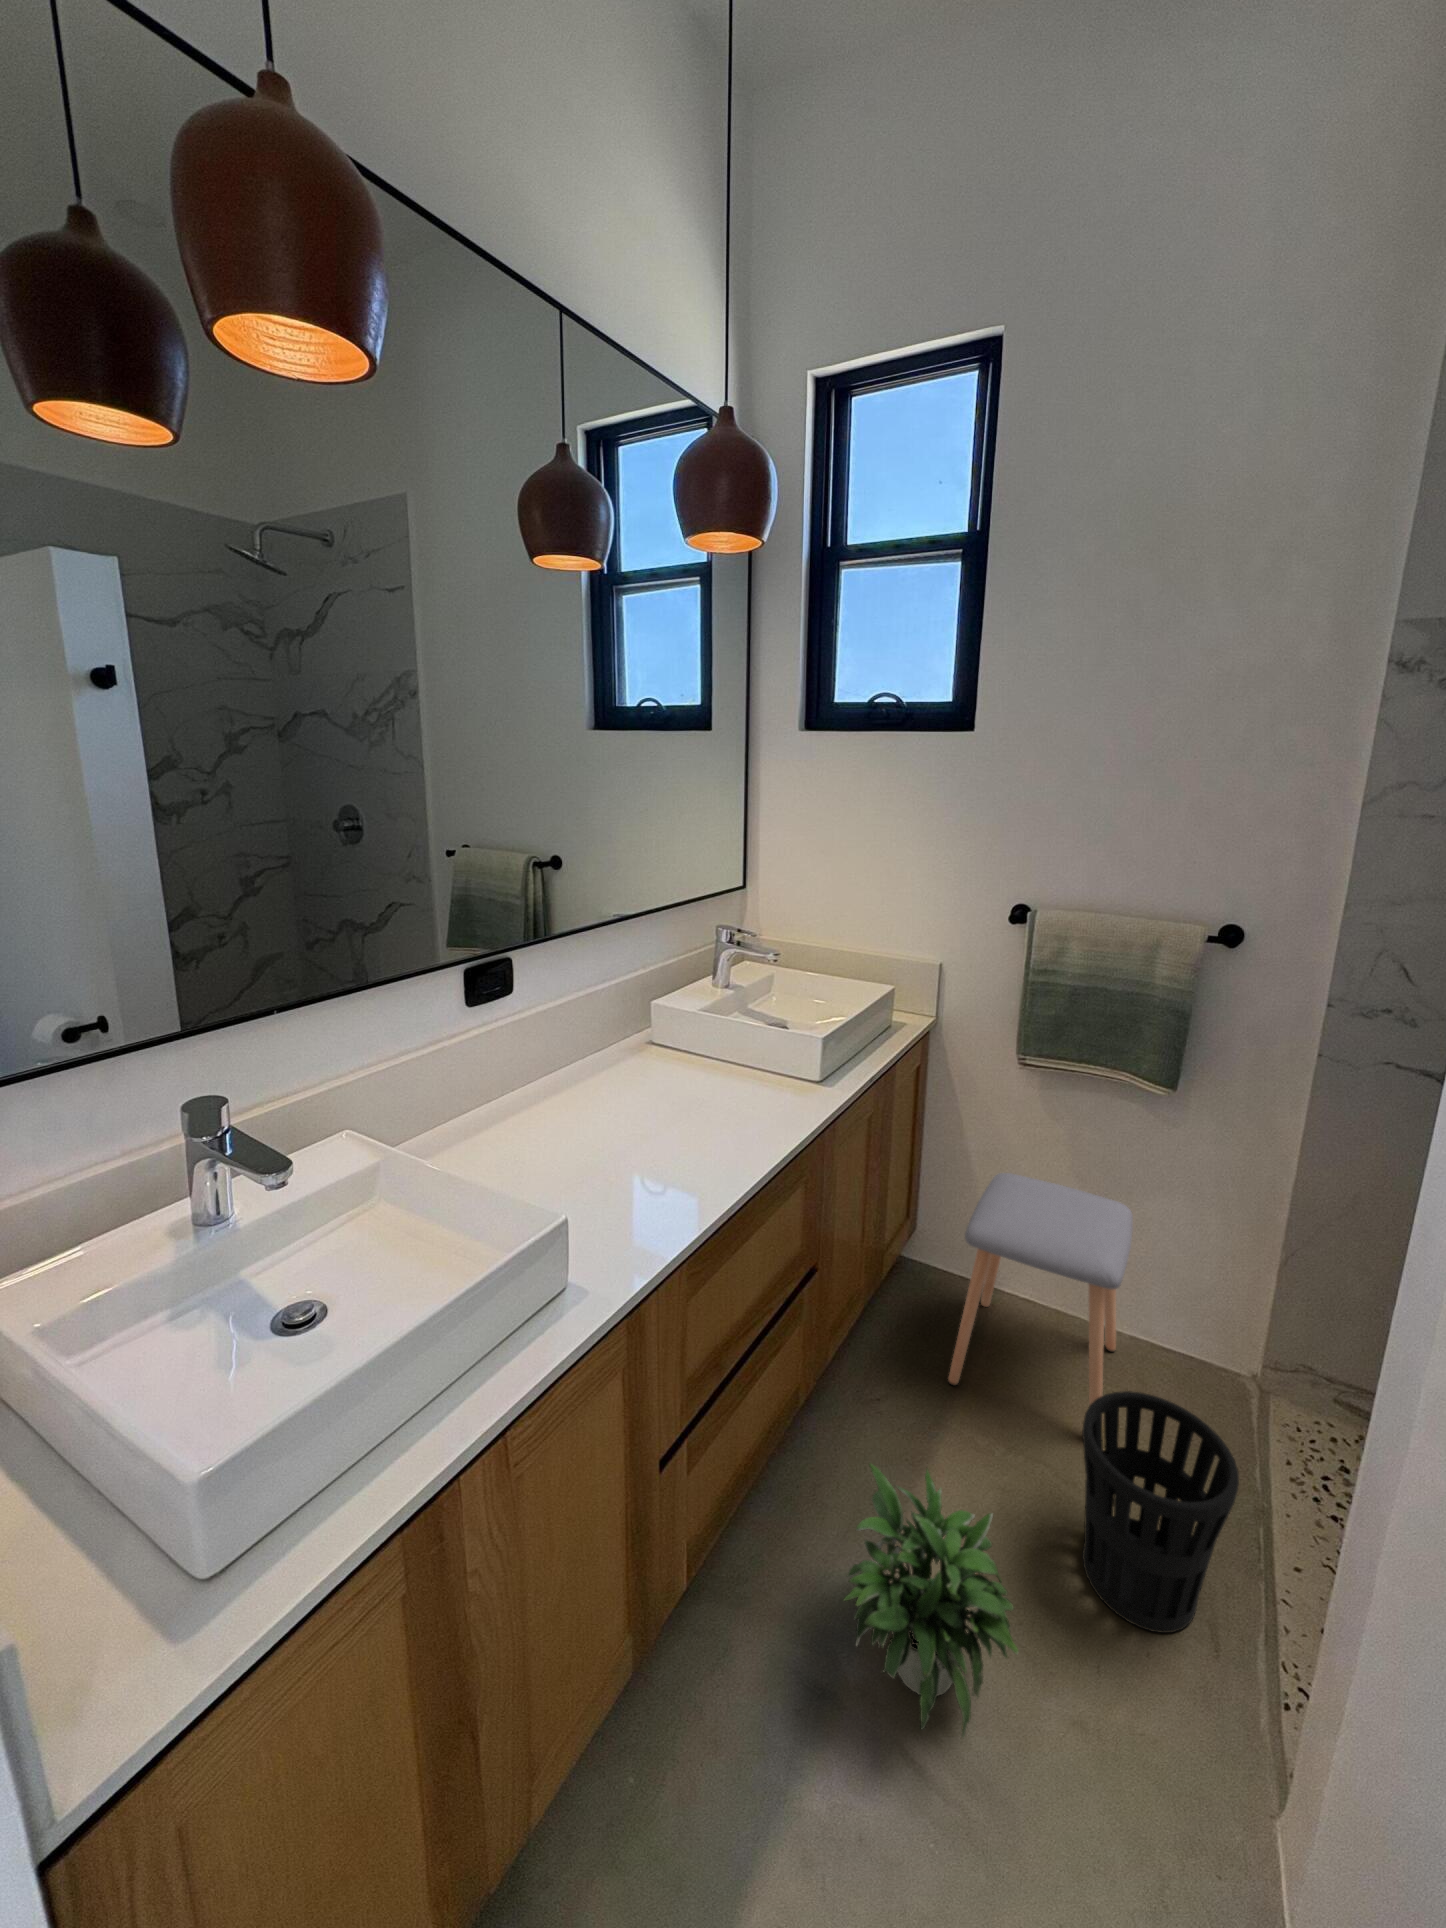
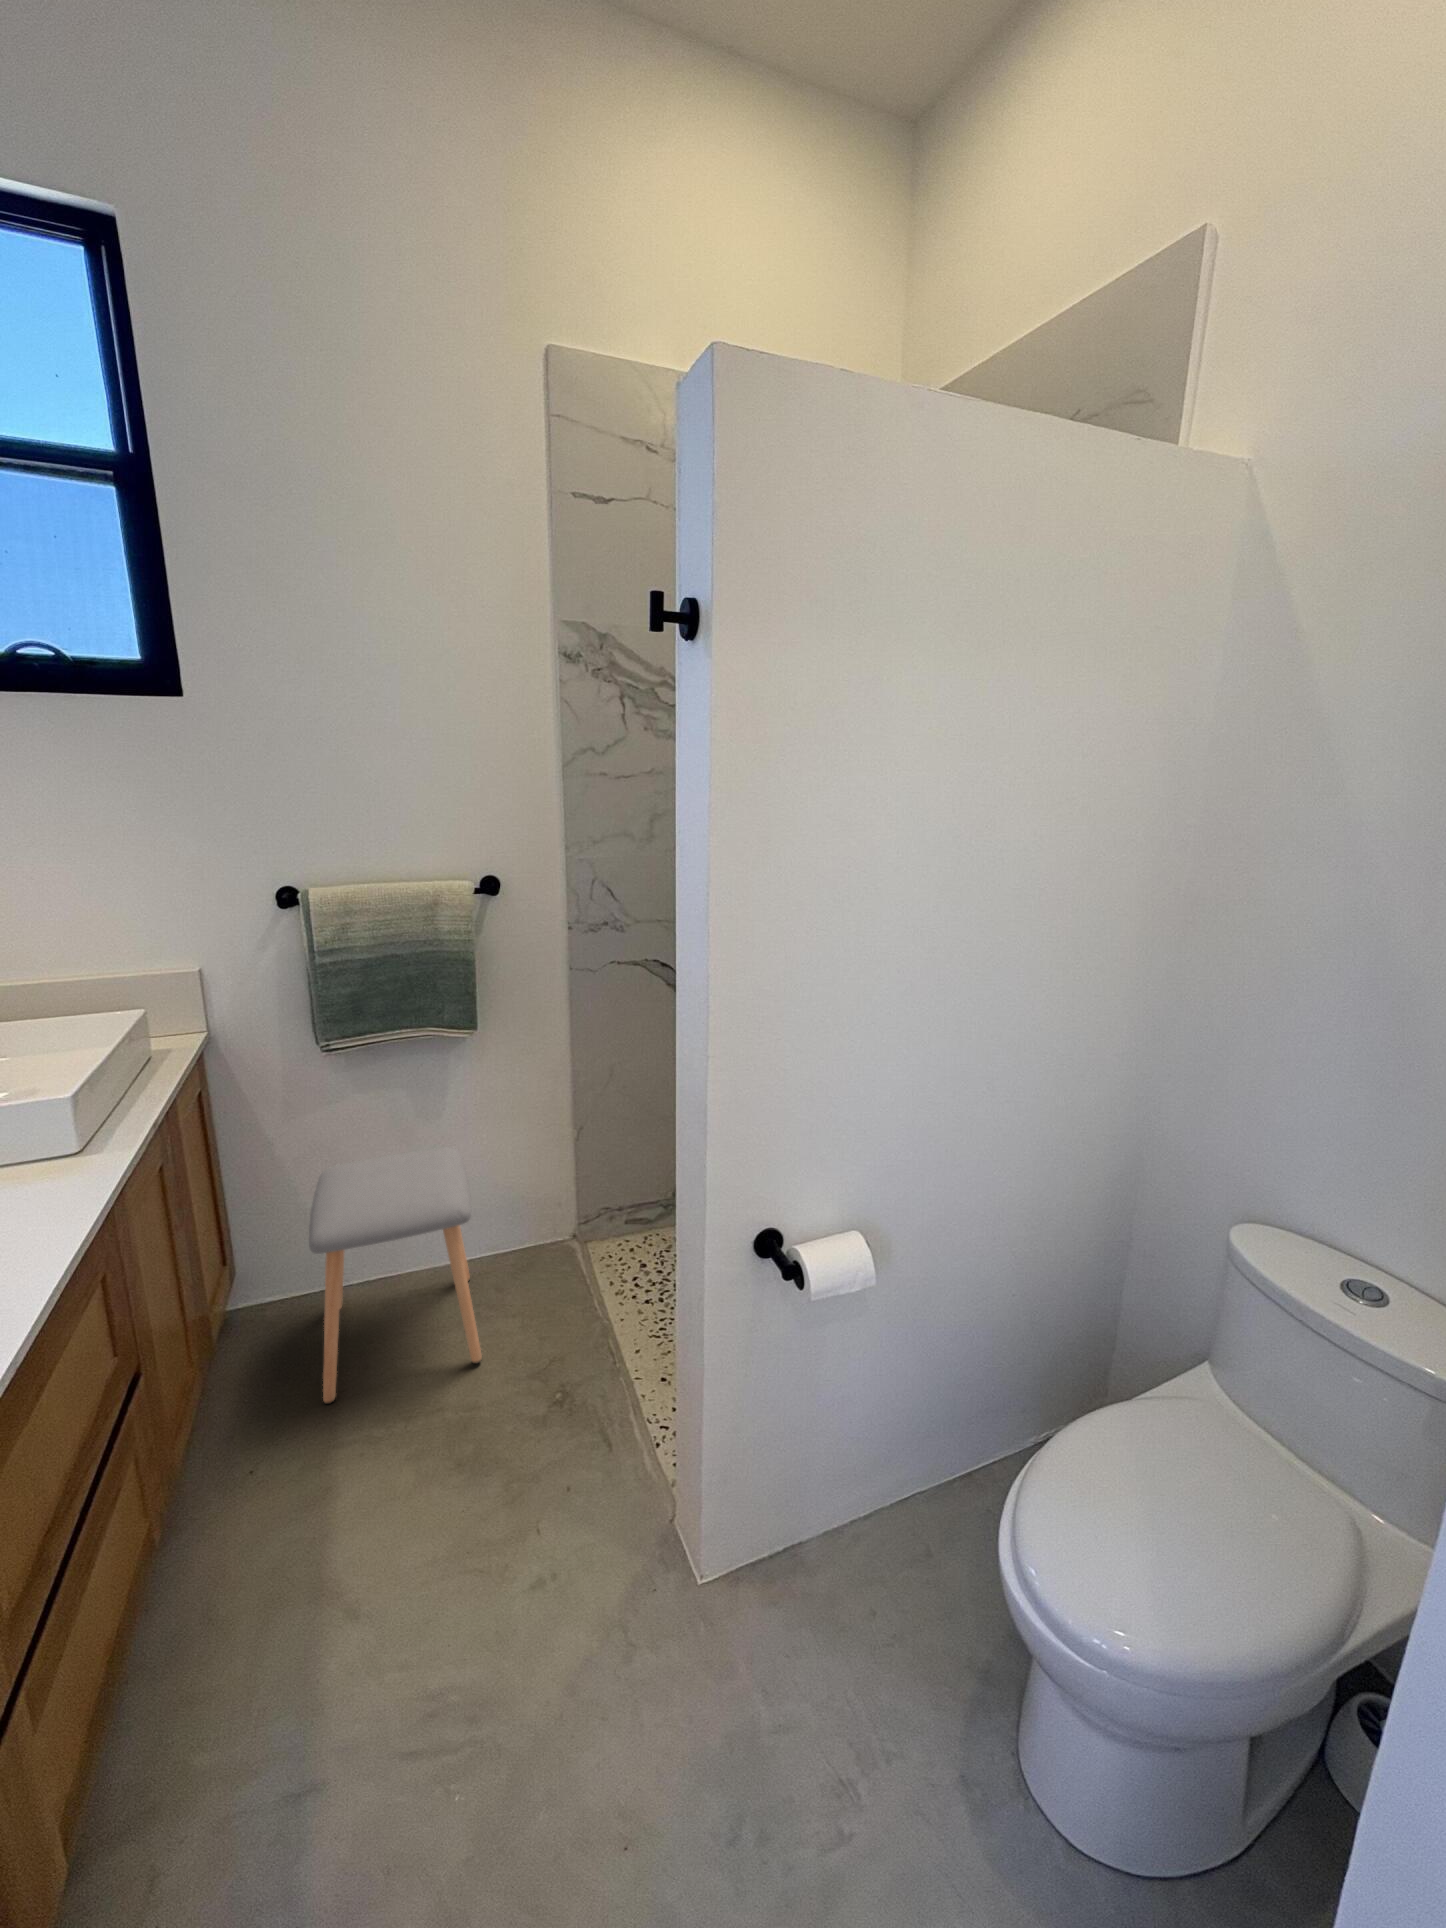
wastebasket: present [1082,1391,1239,1633] -> none [474,1286,598,1481]
potted plant: present [844,1464,1018,1737] -> none [280,1477,481,1715]

